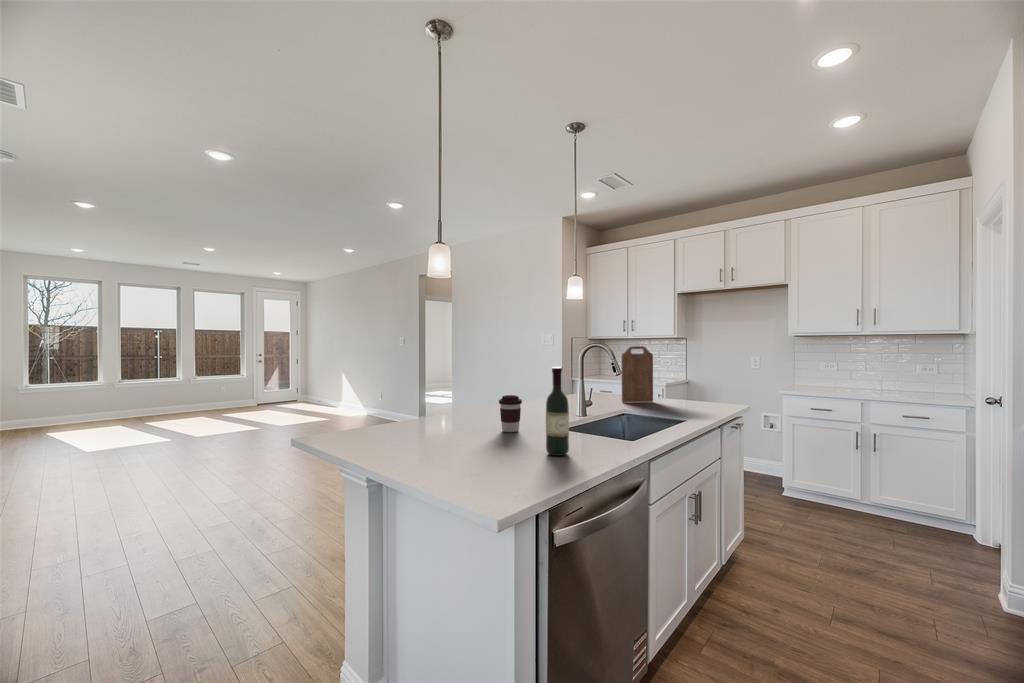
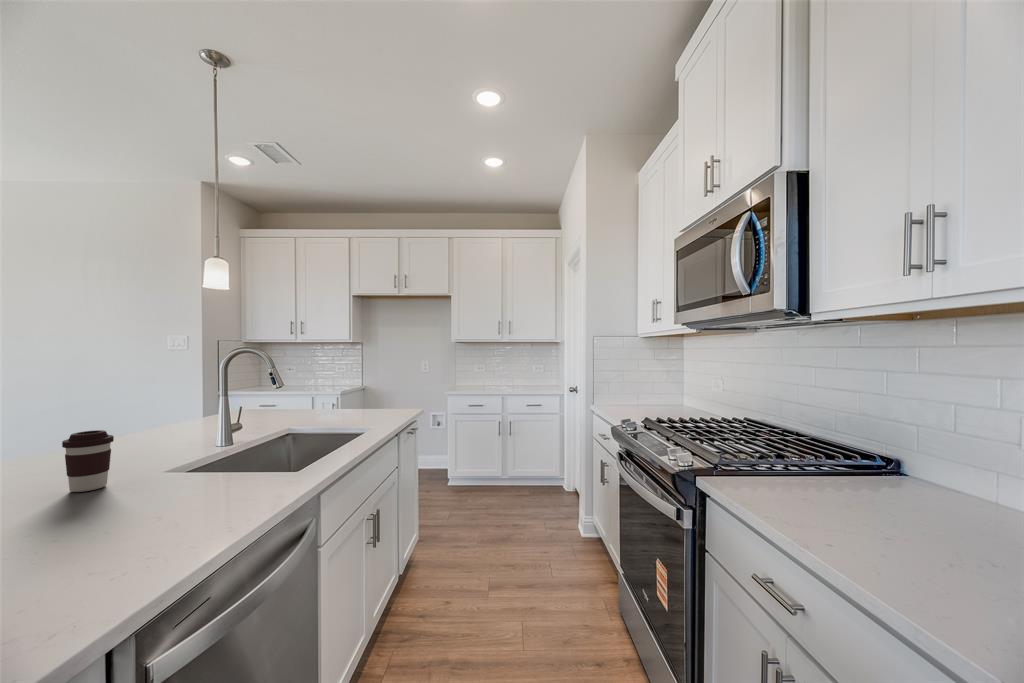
cutting board: present [621,346,653,403] -> none [286,351,326,419]
wine bottle: present [546,367,569,456] -> none [154,382,197,517]

